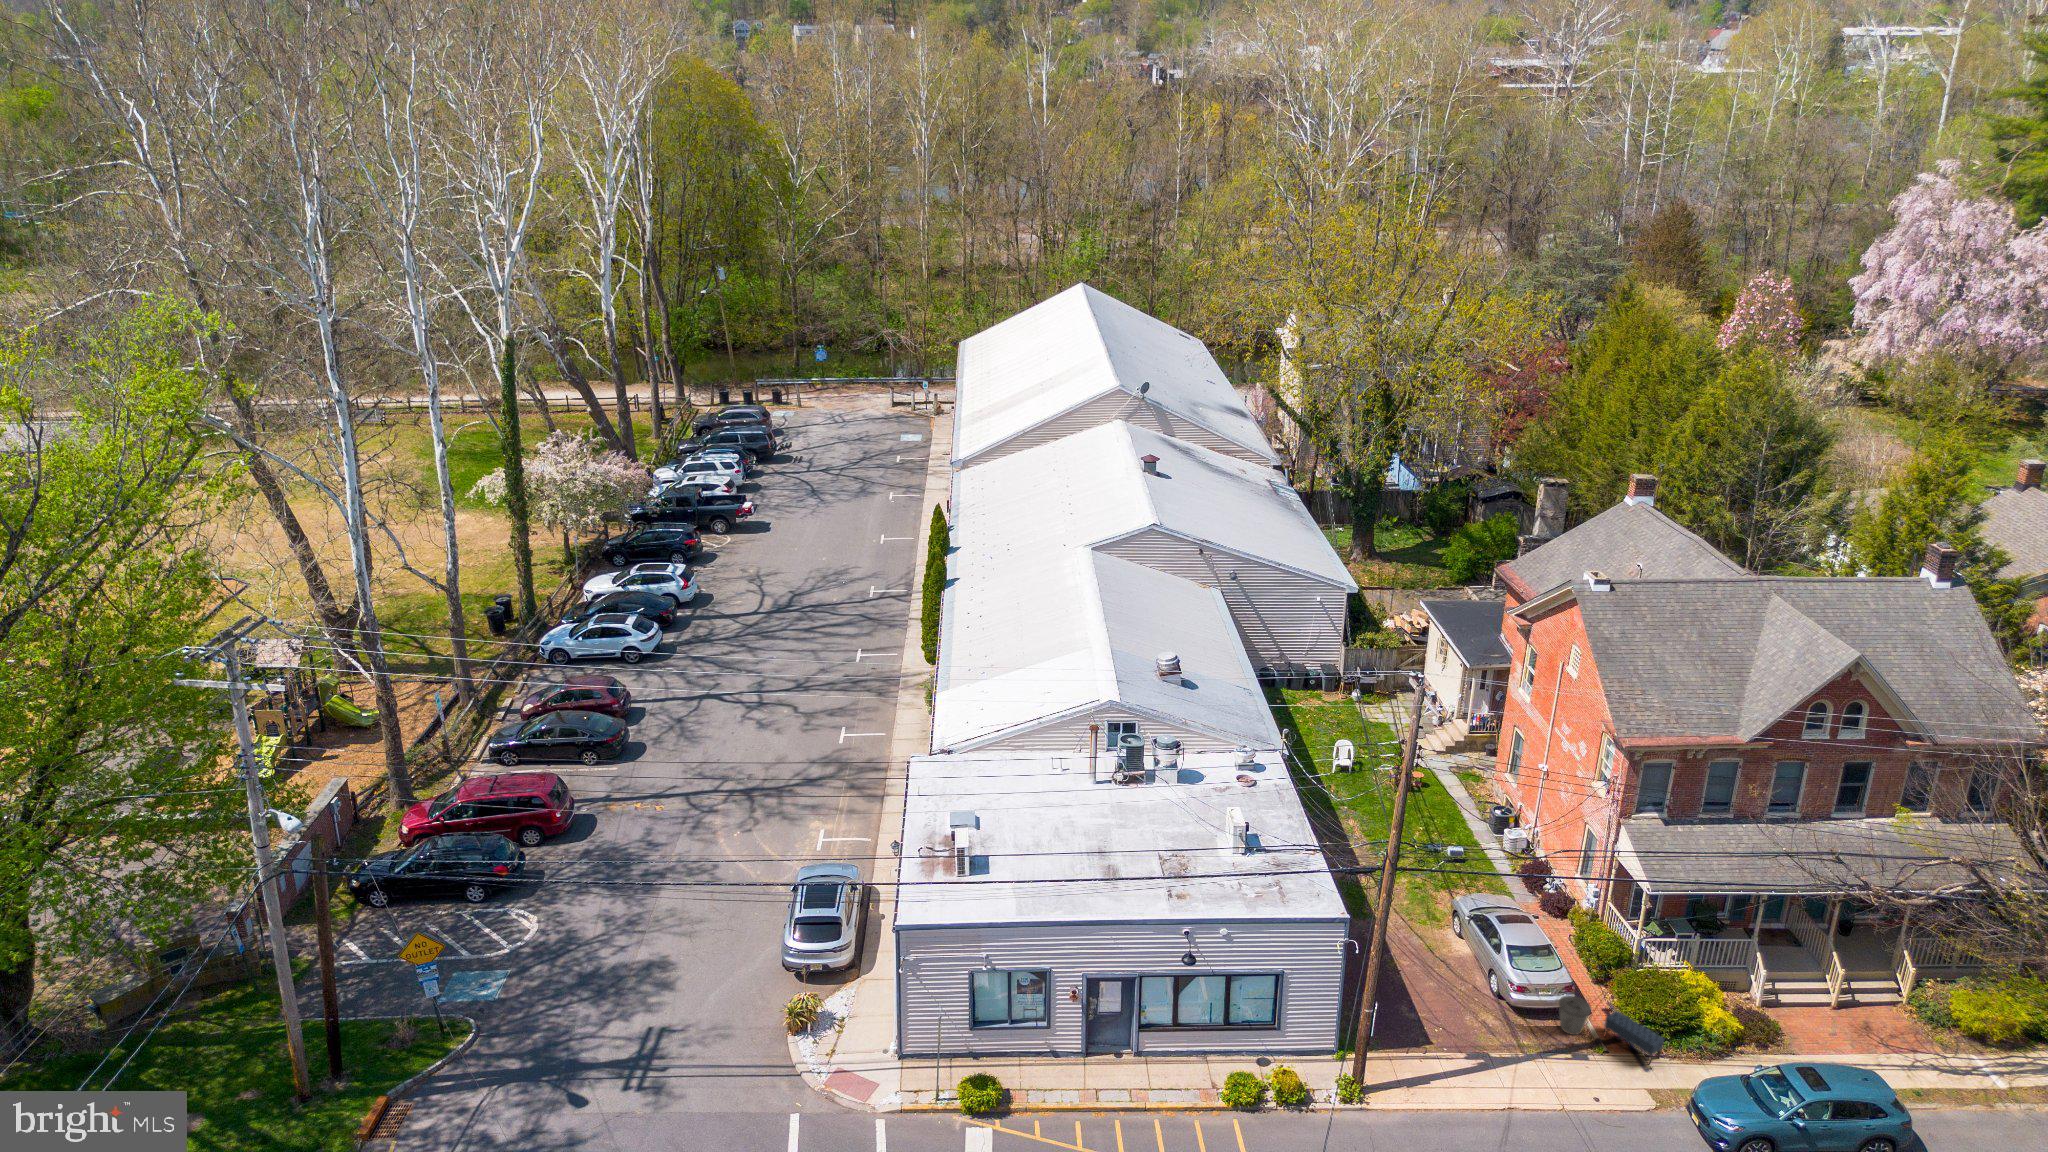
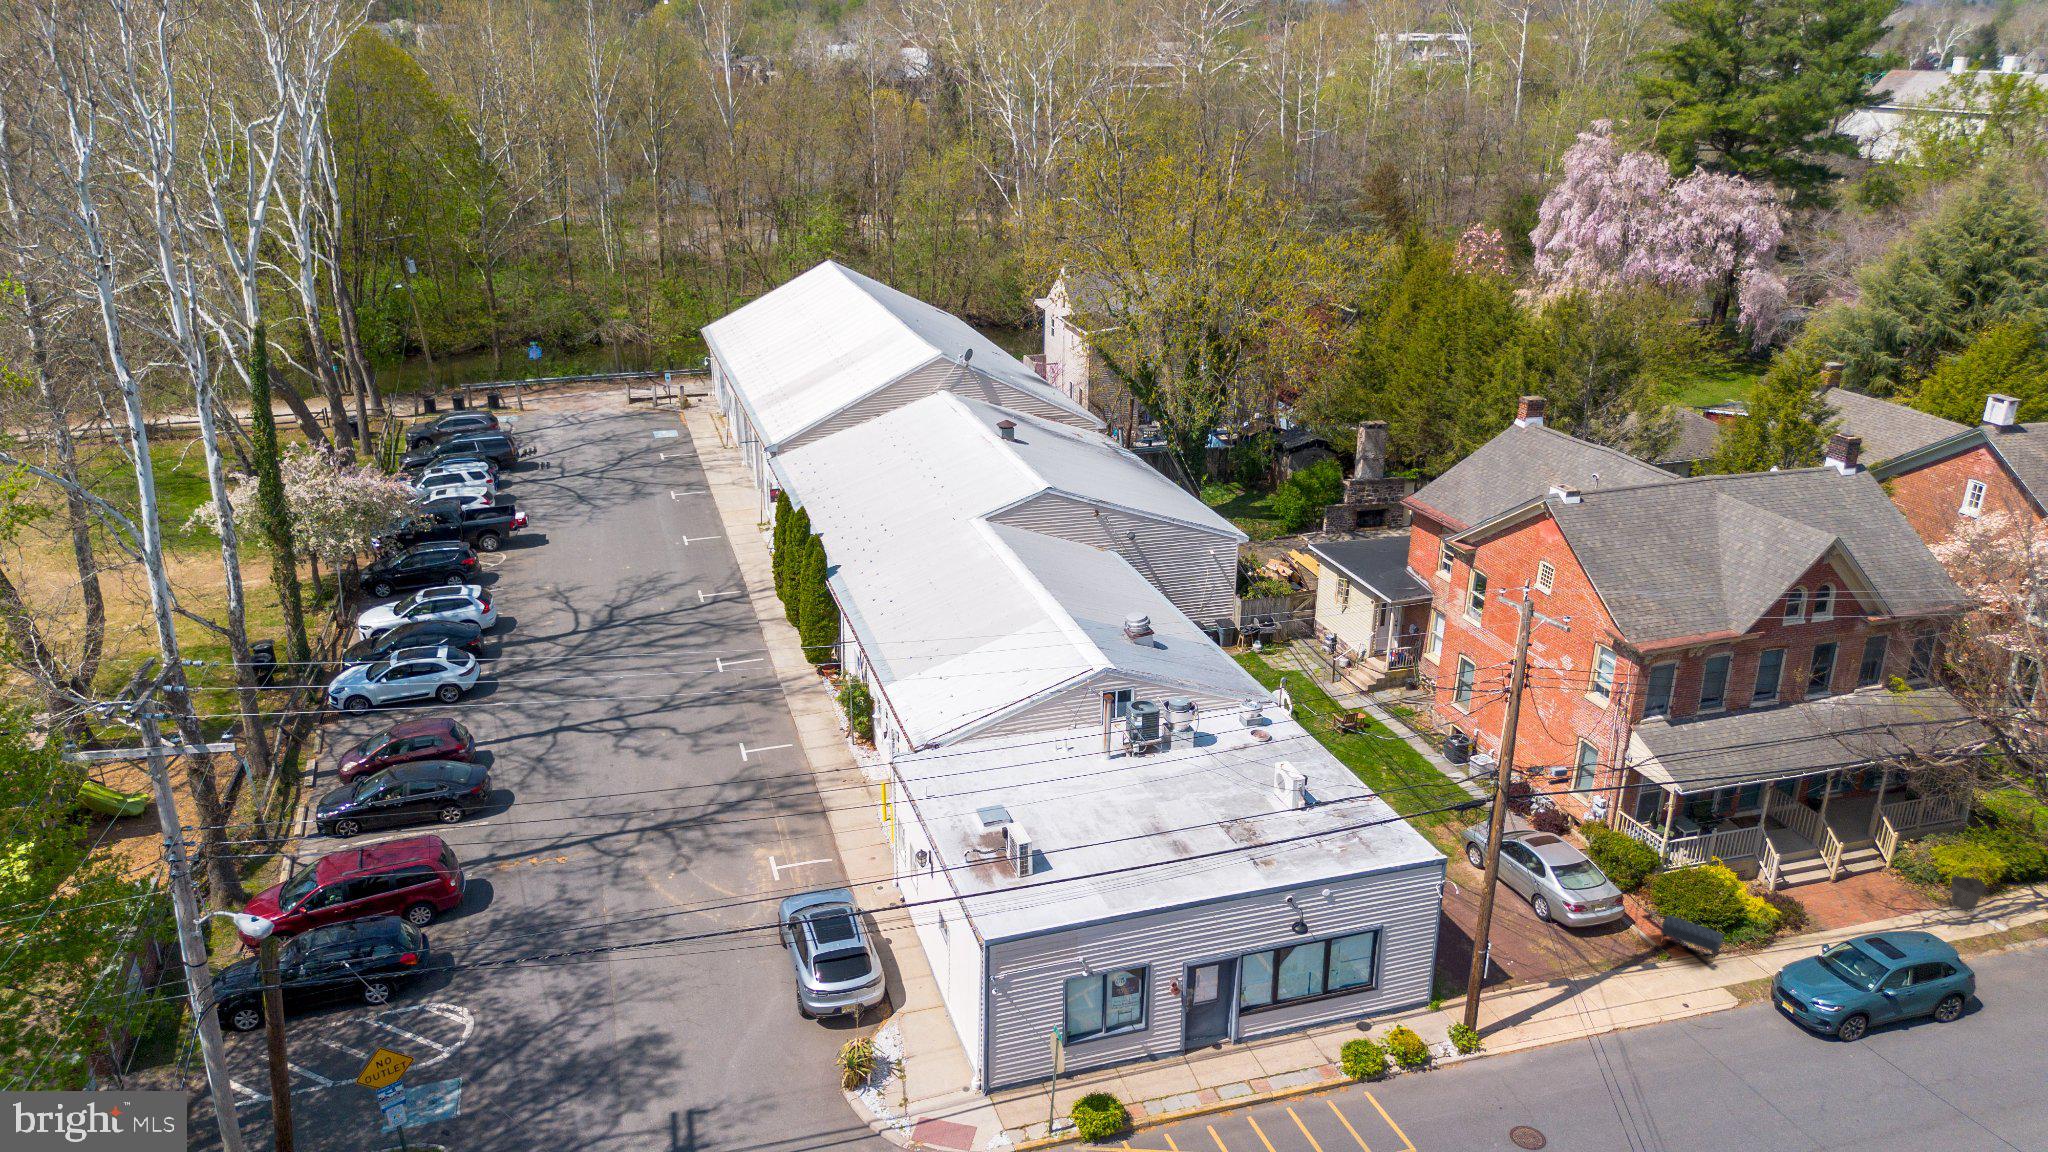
trash can: present [1559,995,1591,1035] -> present [1951,875,1986,911]

